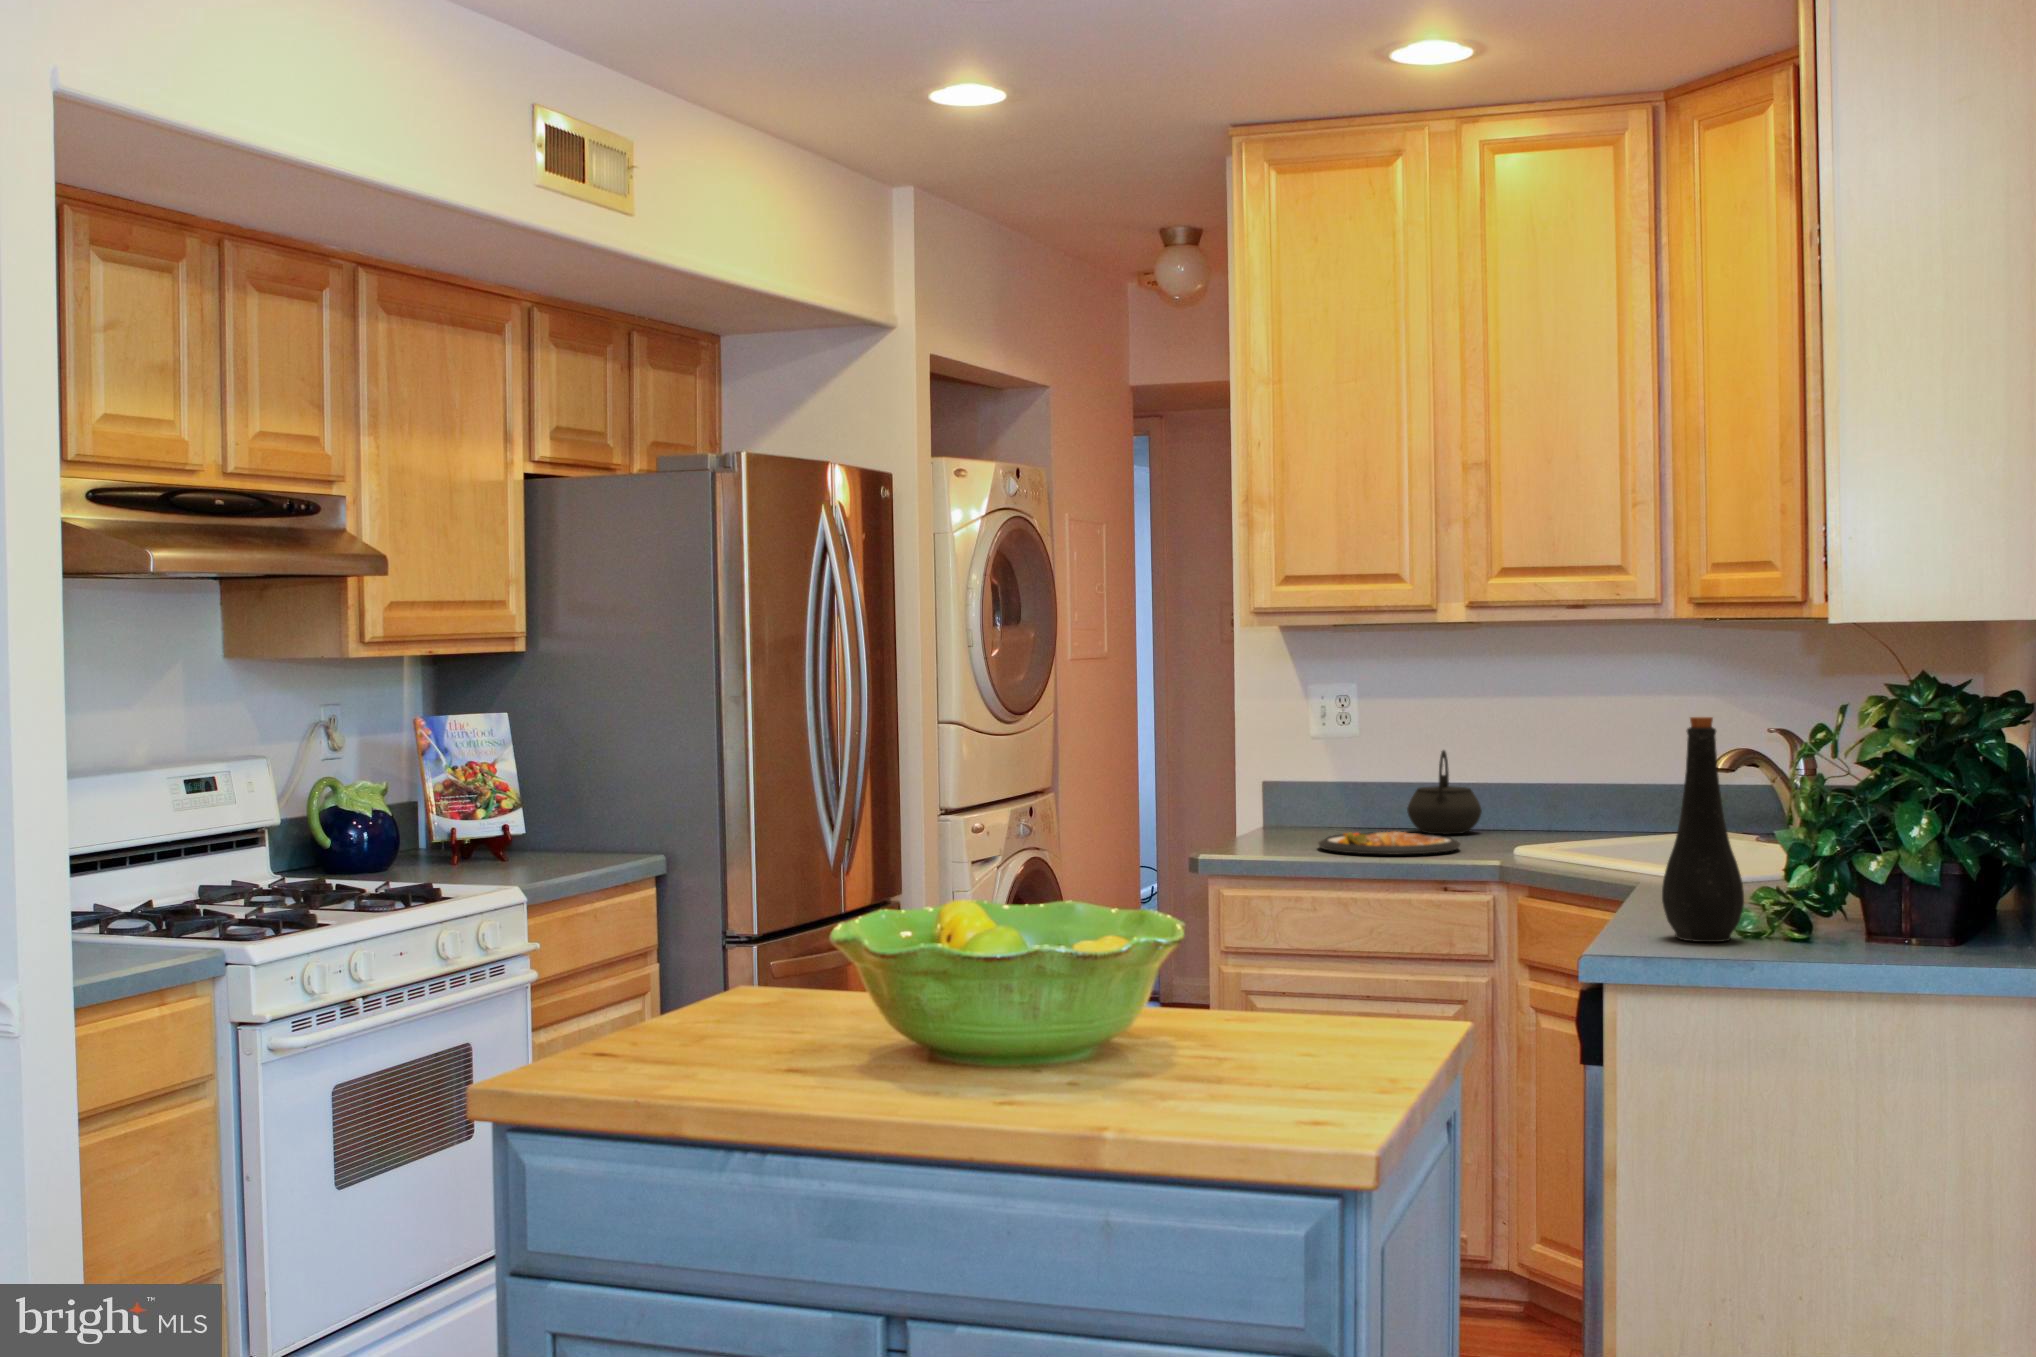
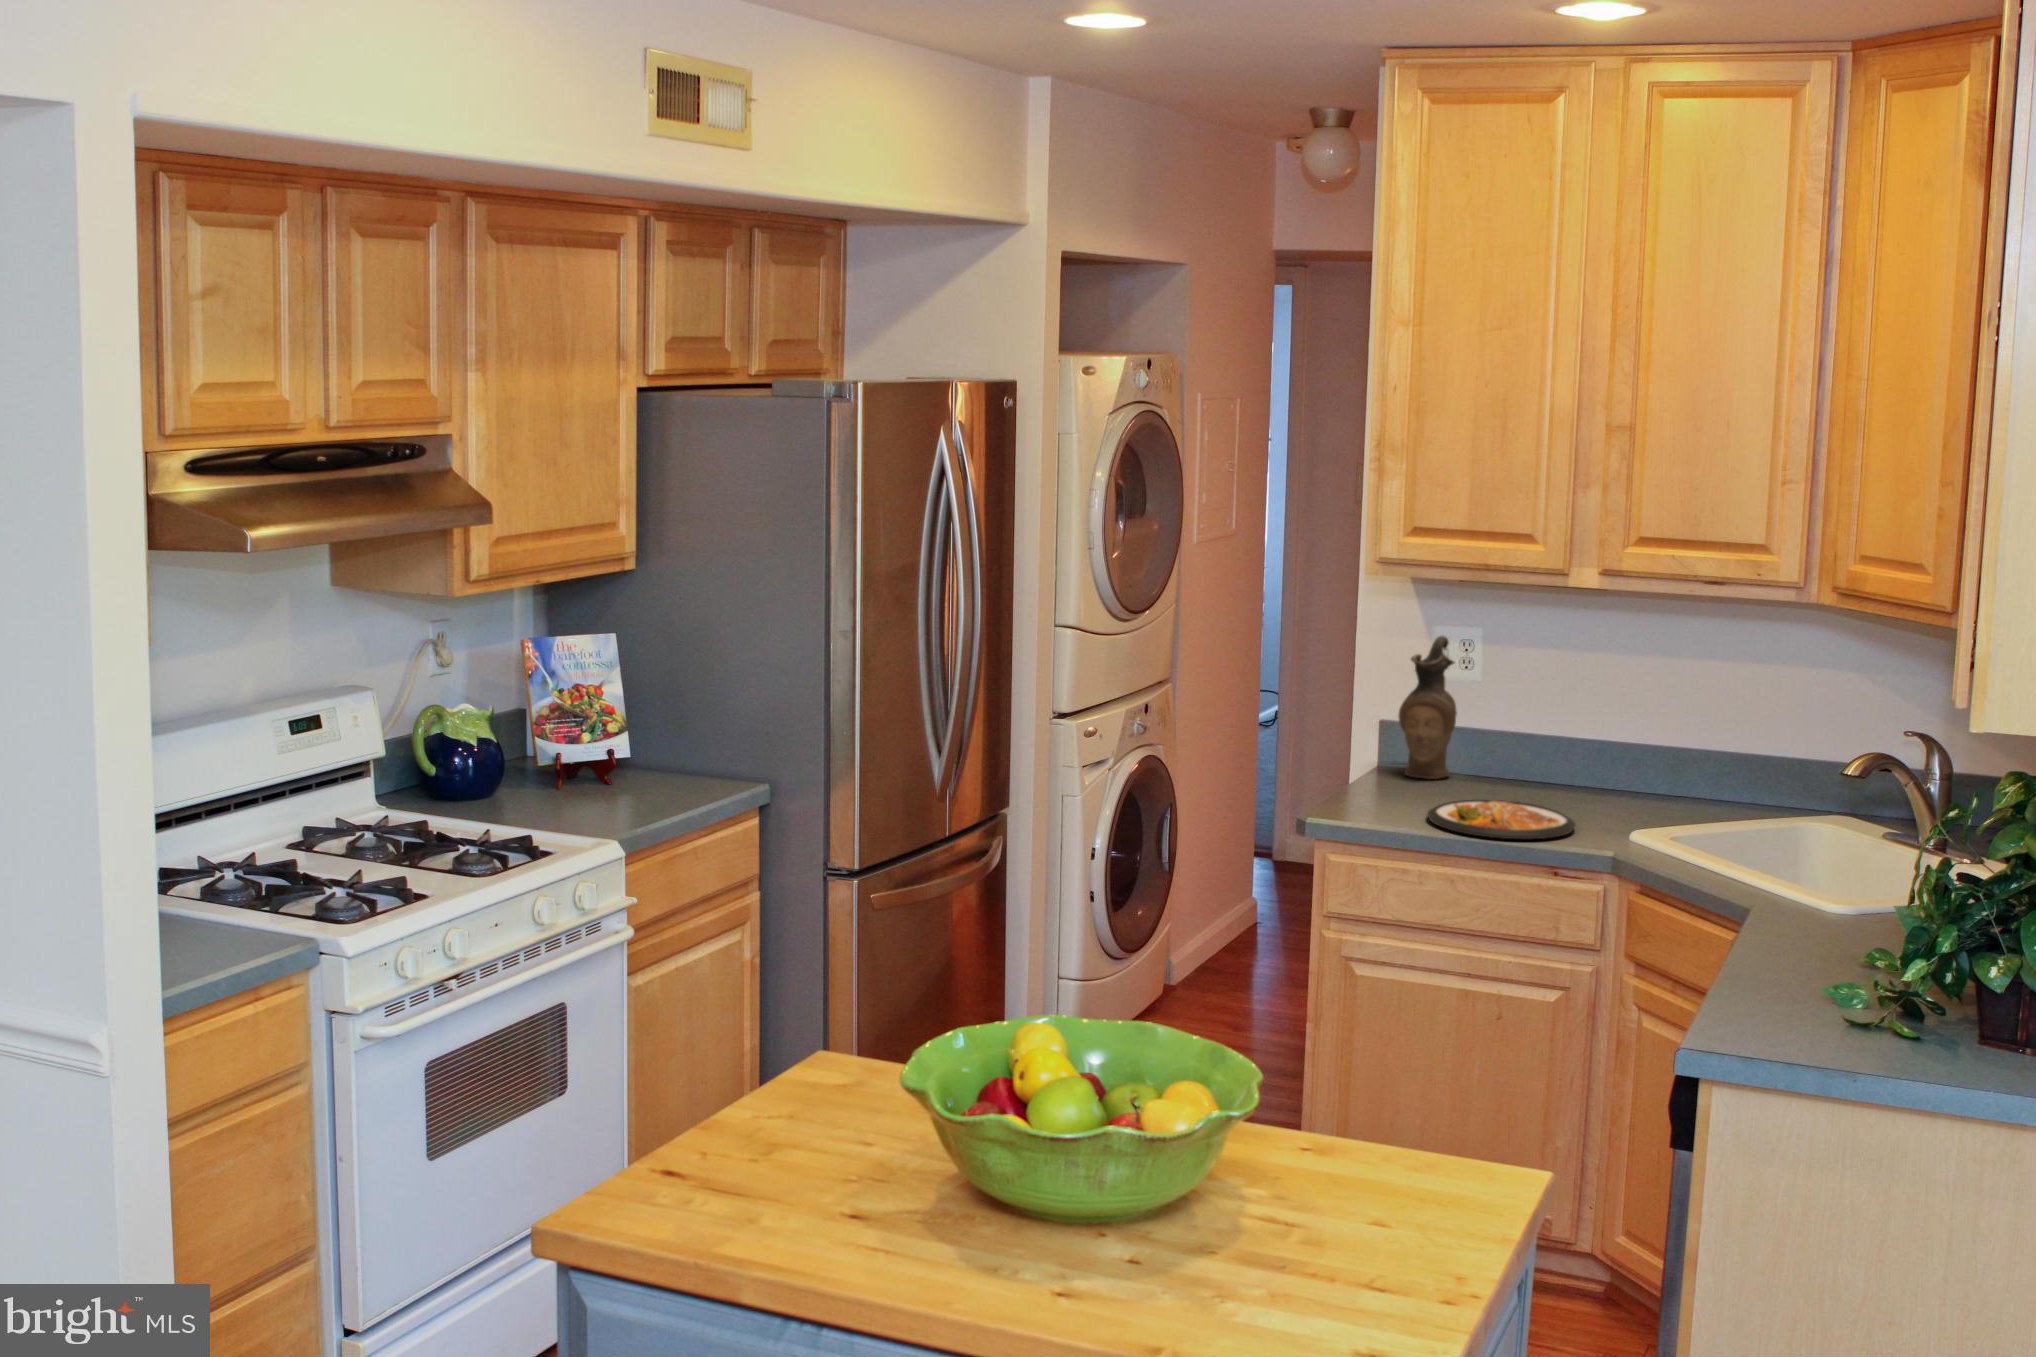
ceramic pitcher: none [1282,693,1337,830] -> present [1399,636,1457,779]
bottle: present [1662,717,1744,942] -> none [1763,816,1849,1049]
kettle: present [1407,750,1482,834] -> none [1526,708,1604,796]

